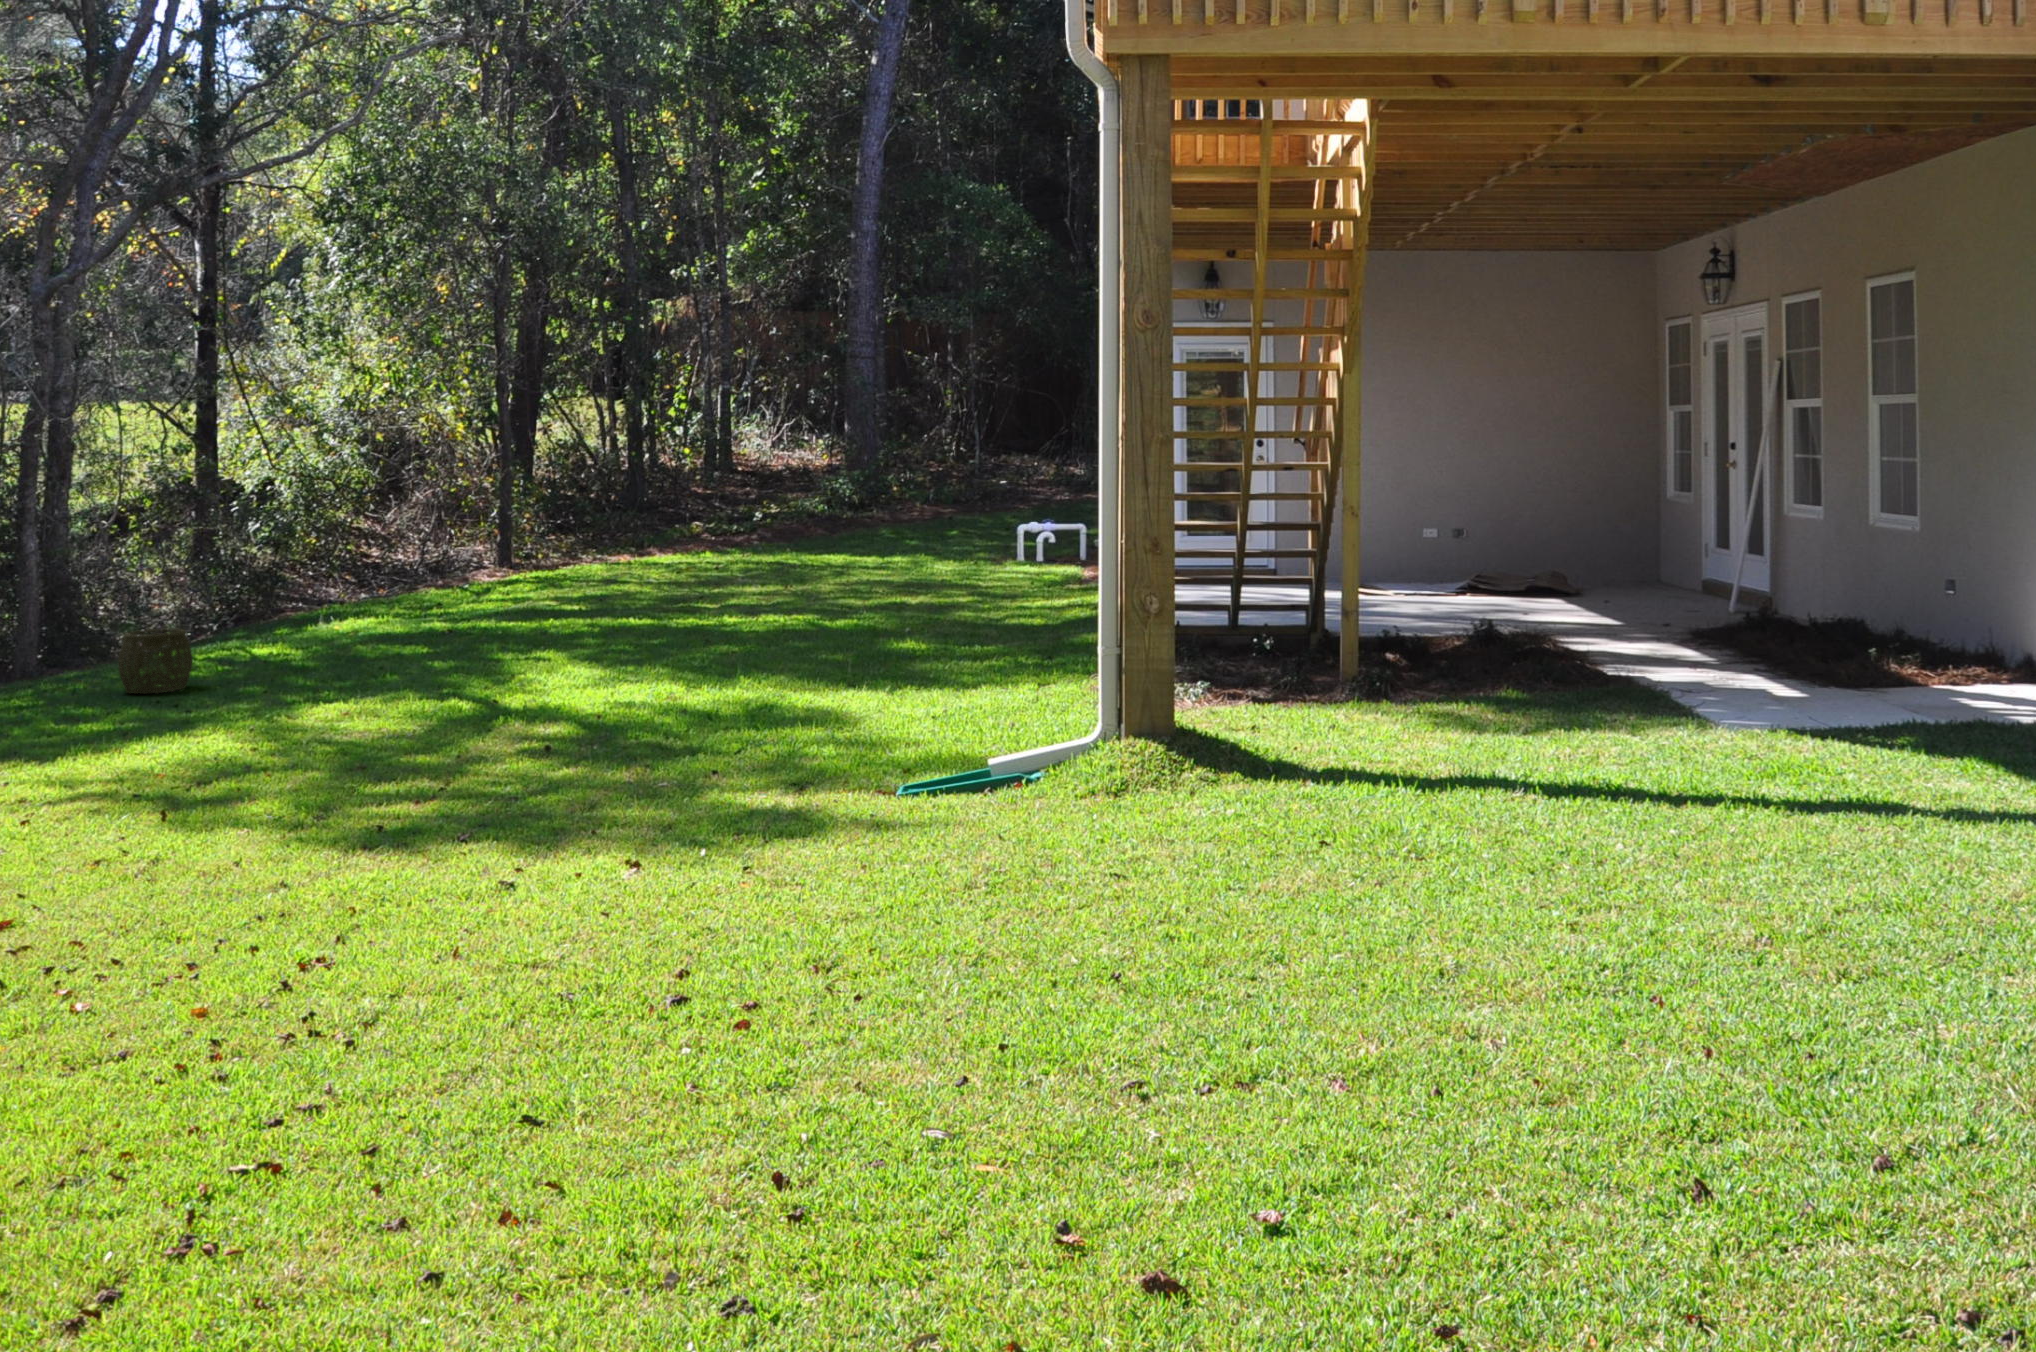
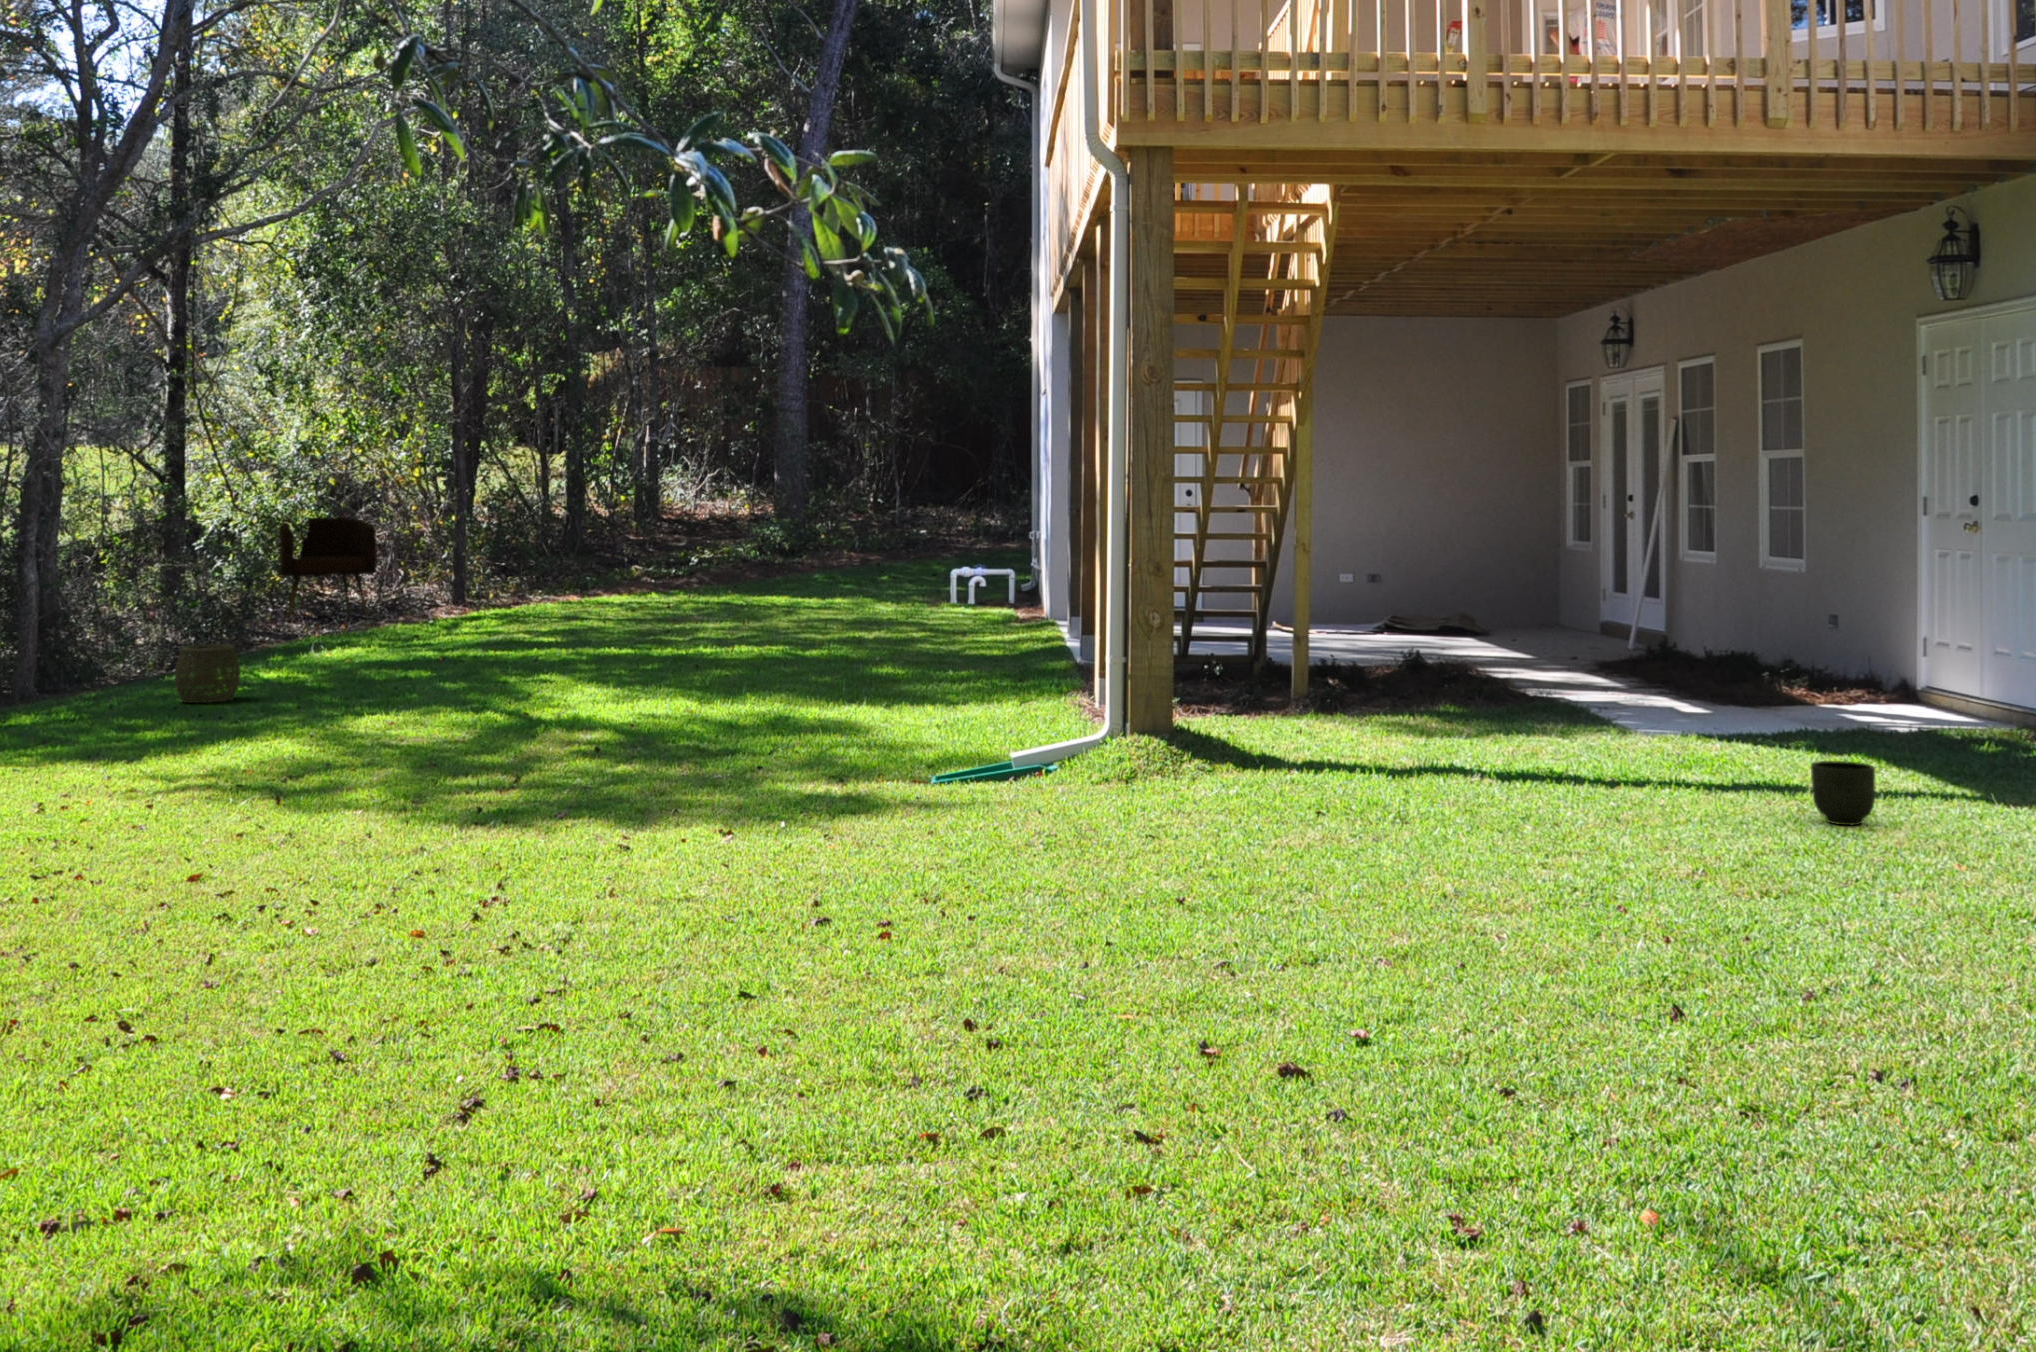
armchair: none [303,478,408,589] -> present [279,517,377,621]
planter: none [1909,780,1986,860] -> present [1811,761,1875,825]

